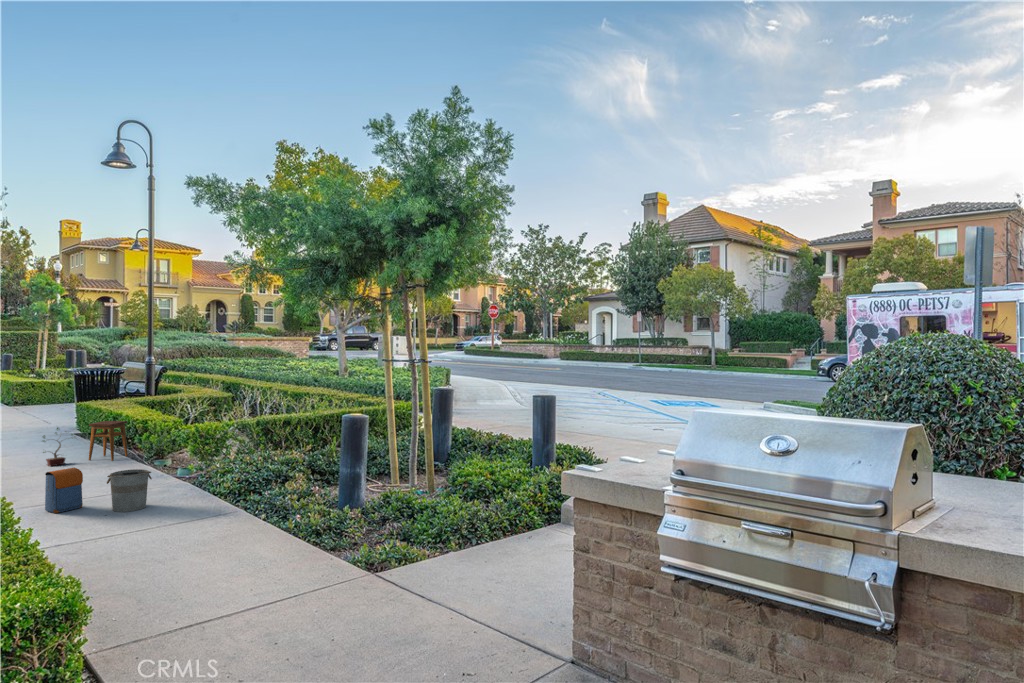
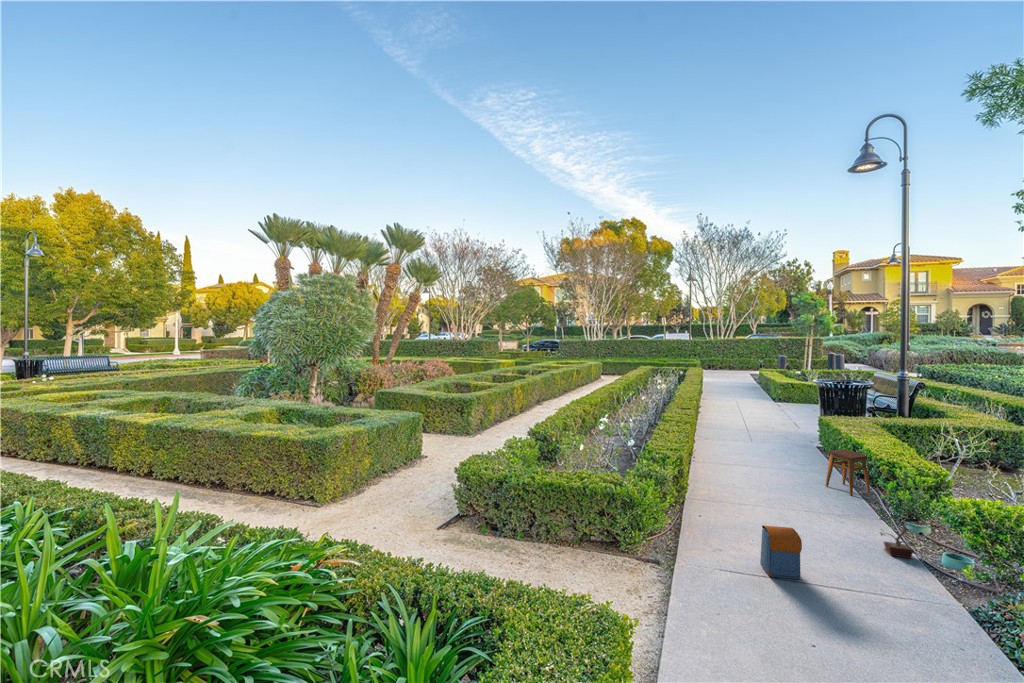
potted plant: present [43,428,73,466] -> present [880,504,941,558]
bucket: present [107,469,152,512] -> none [829,559,896,631]

